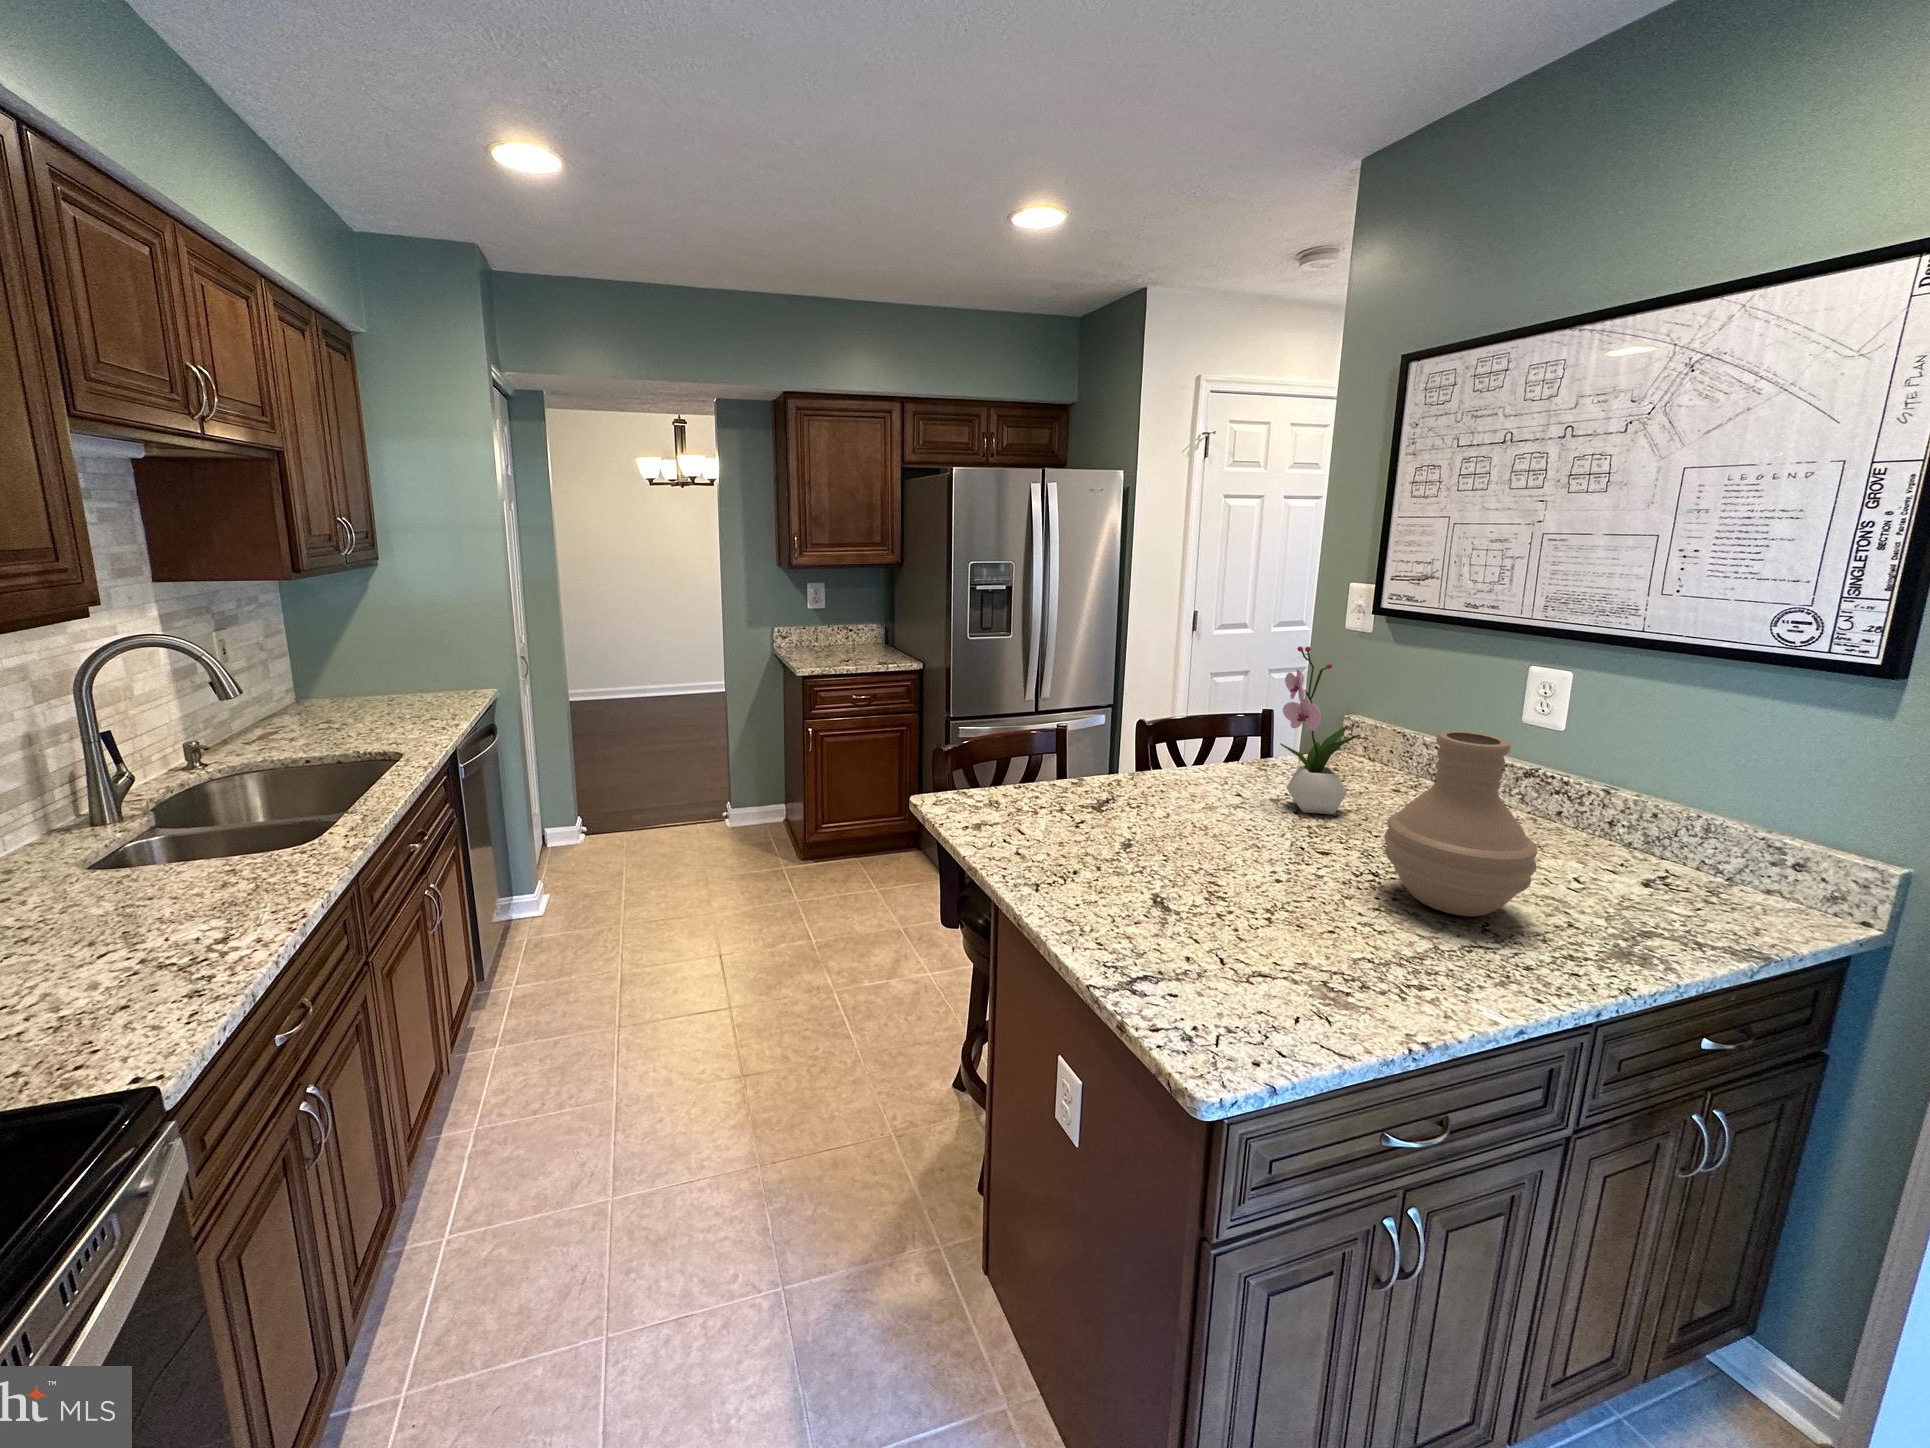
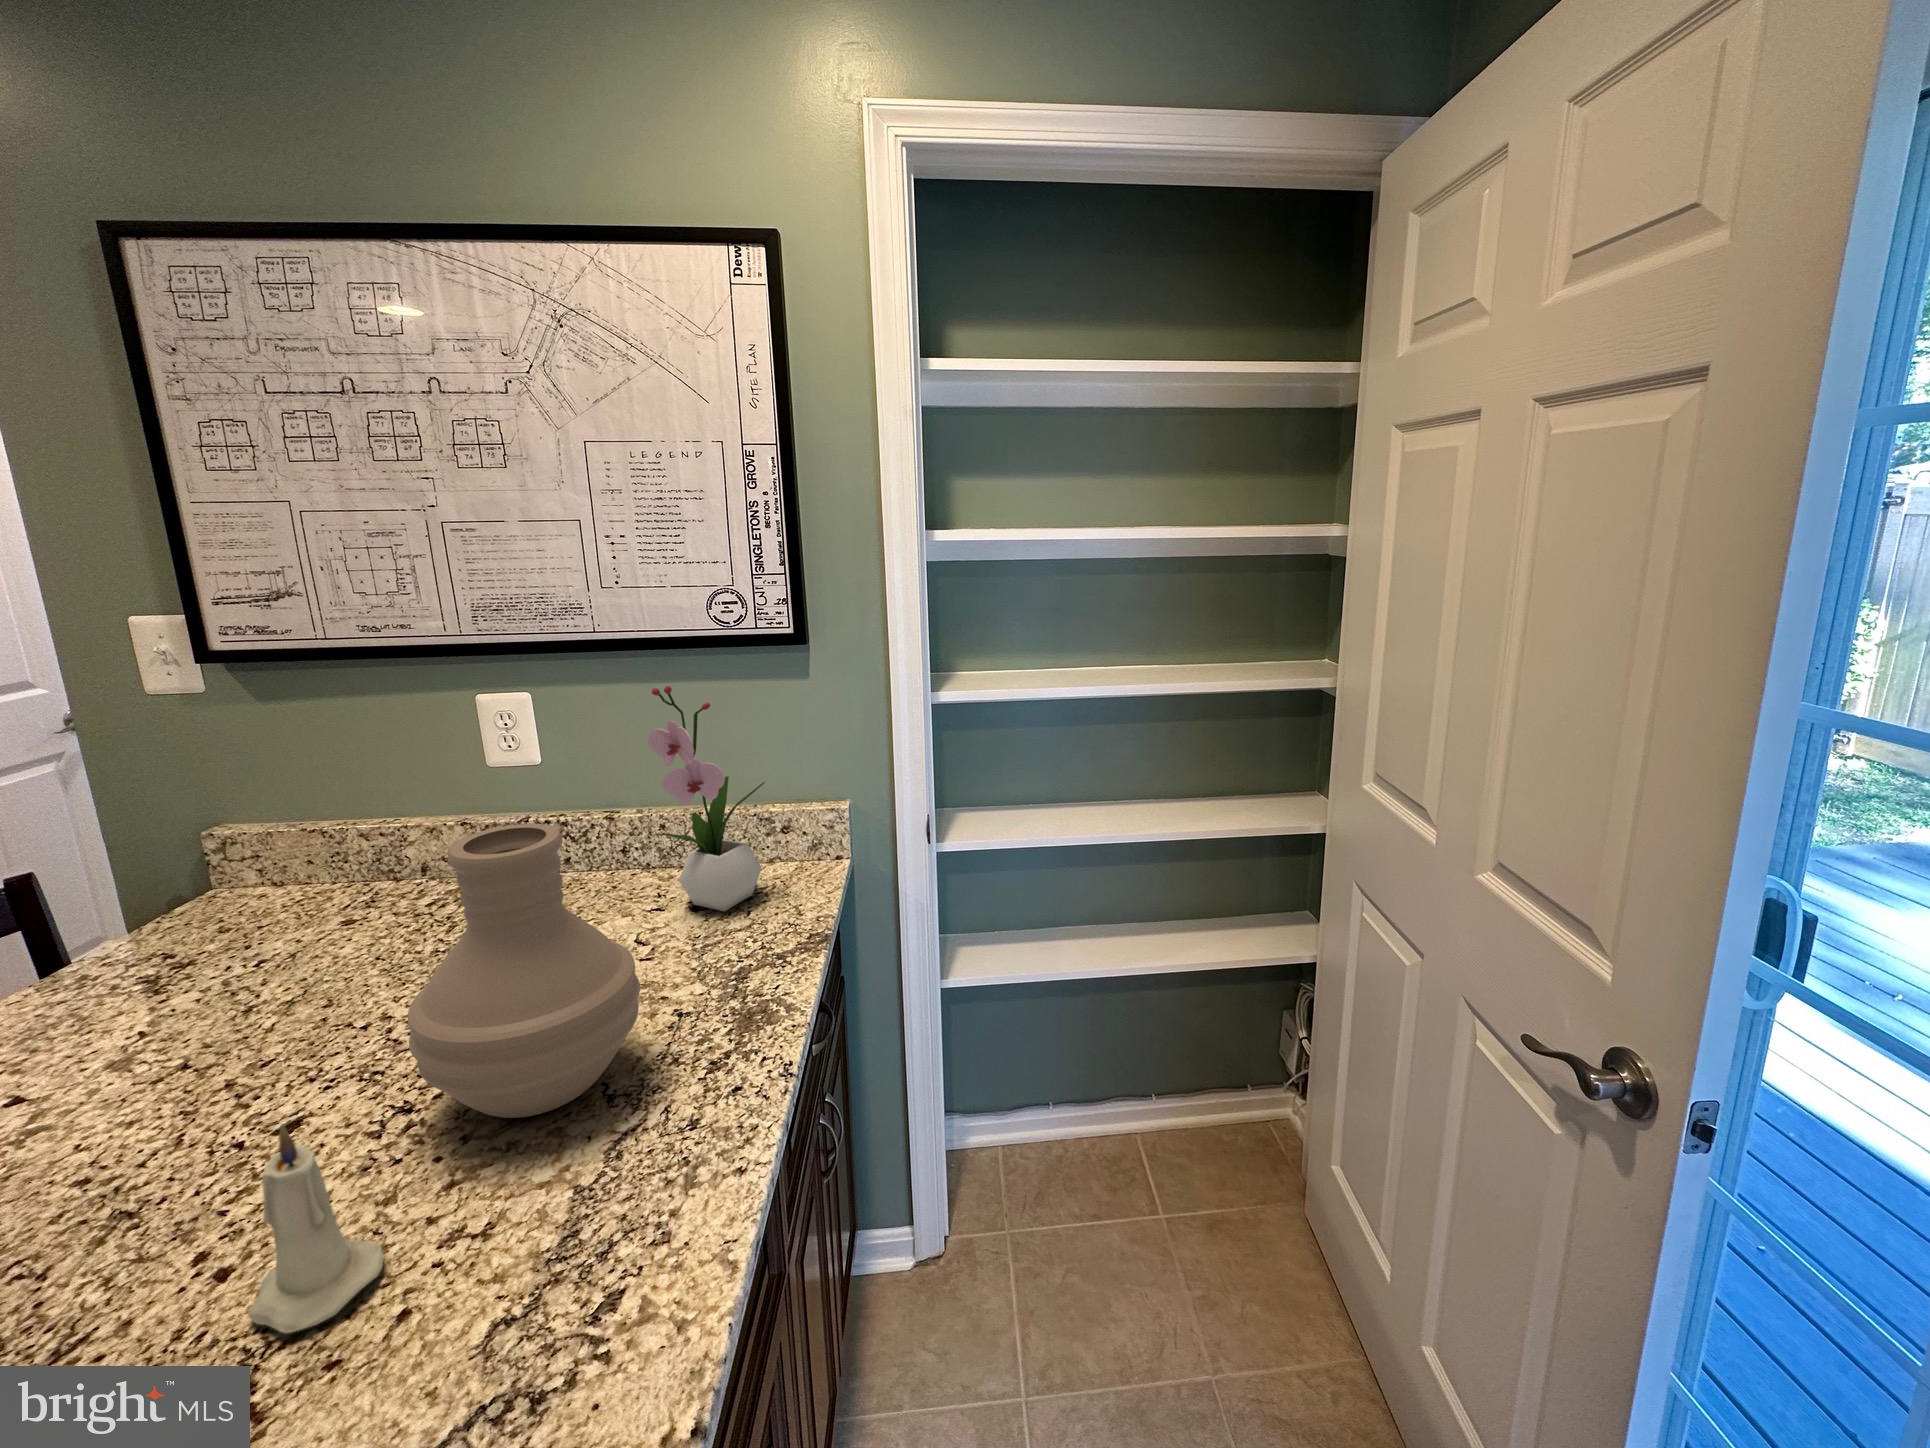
flower arrangement: present [1280,646,1360,814] -> present [648,686,765,912]
candle: none [1280,818,1336,915] -> present [248,1125,384,1333]

